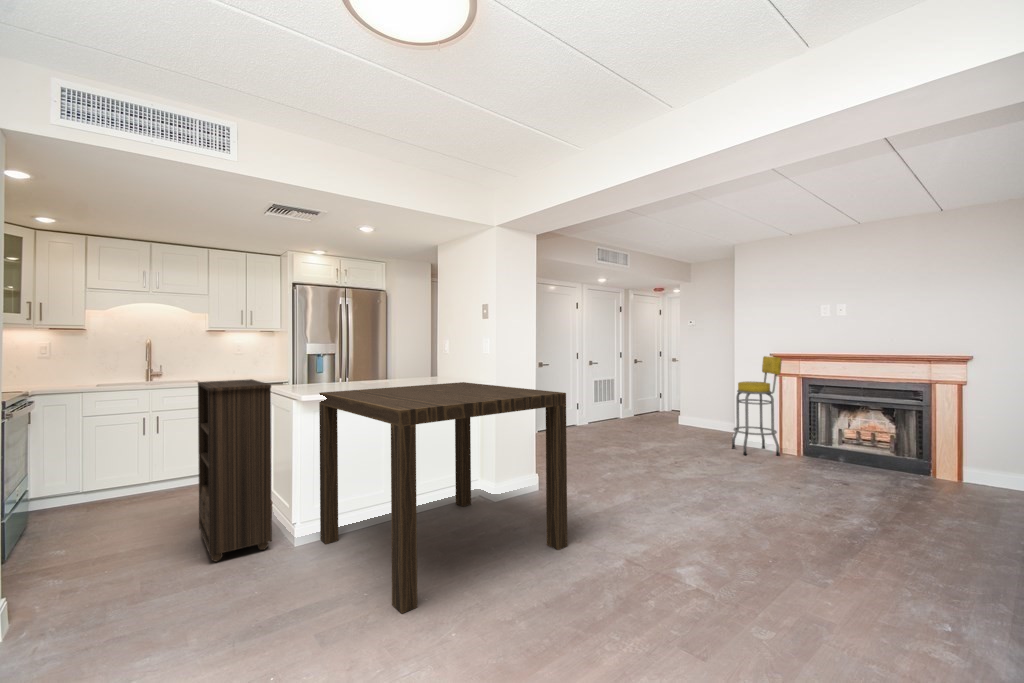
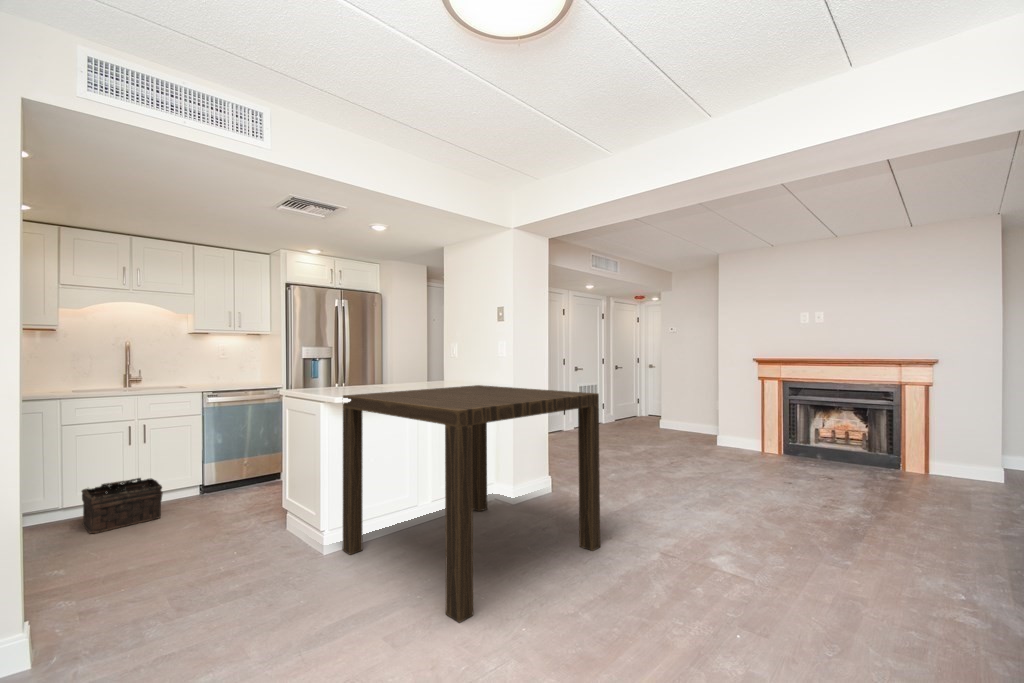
bar stool: present [732,356,782,456] -> none [716,361,764,455]
bookshelf: present [198,379,272,561] -> none [206,382,295,578]
basket: none [103,466,173,515] -> present [82,478,163,533]

